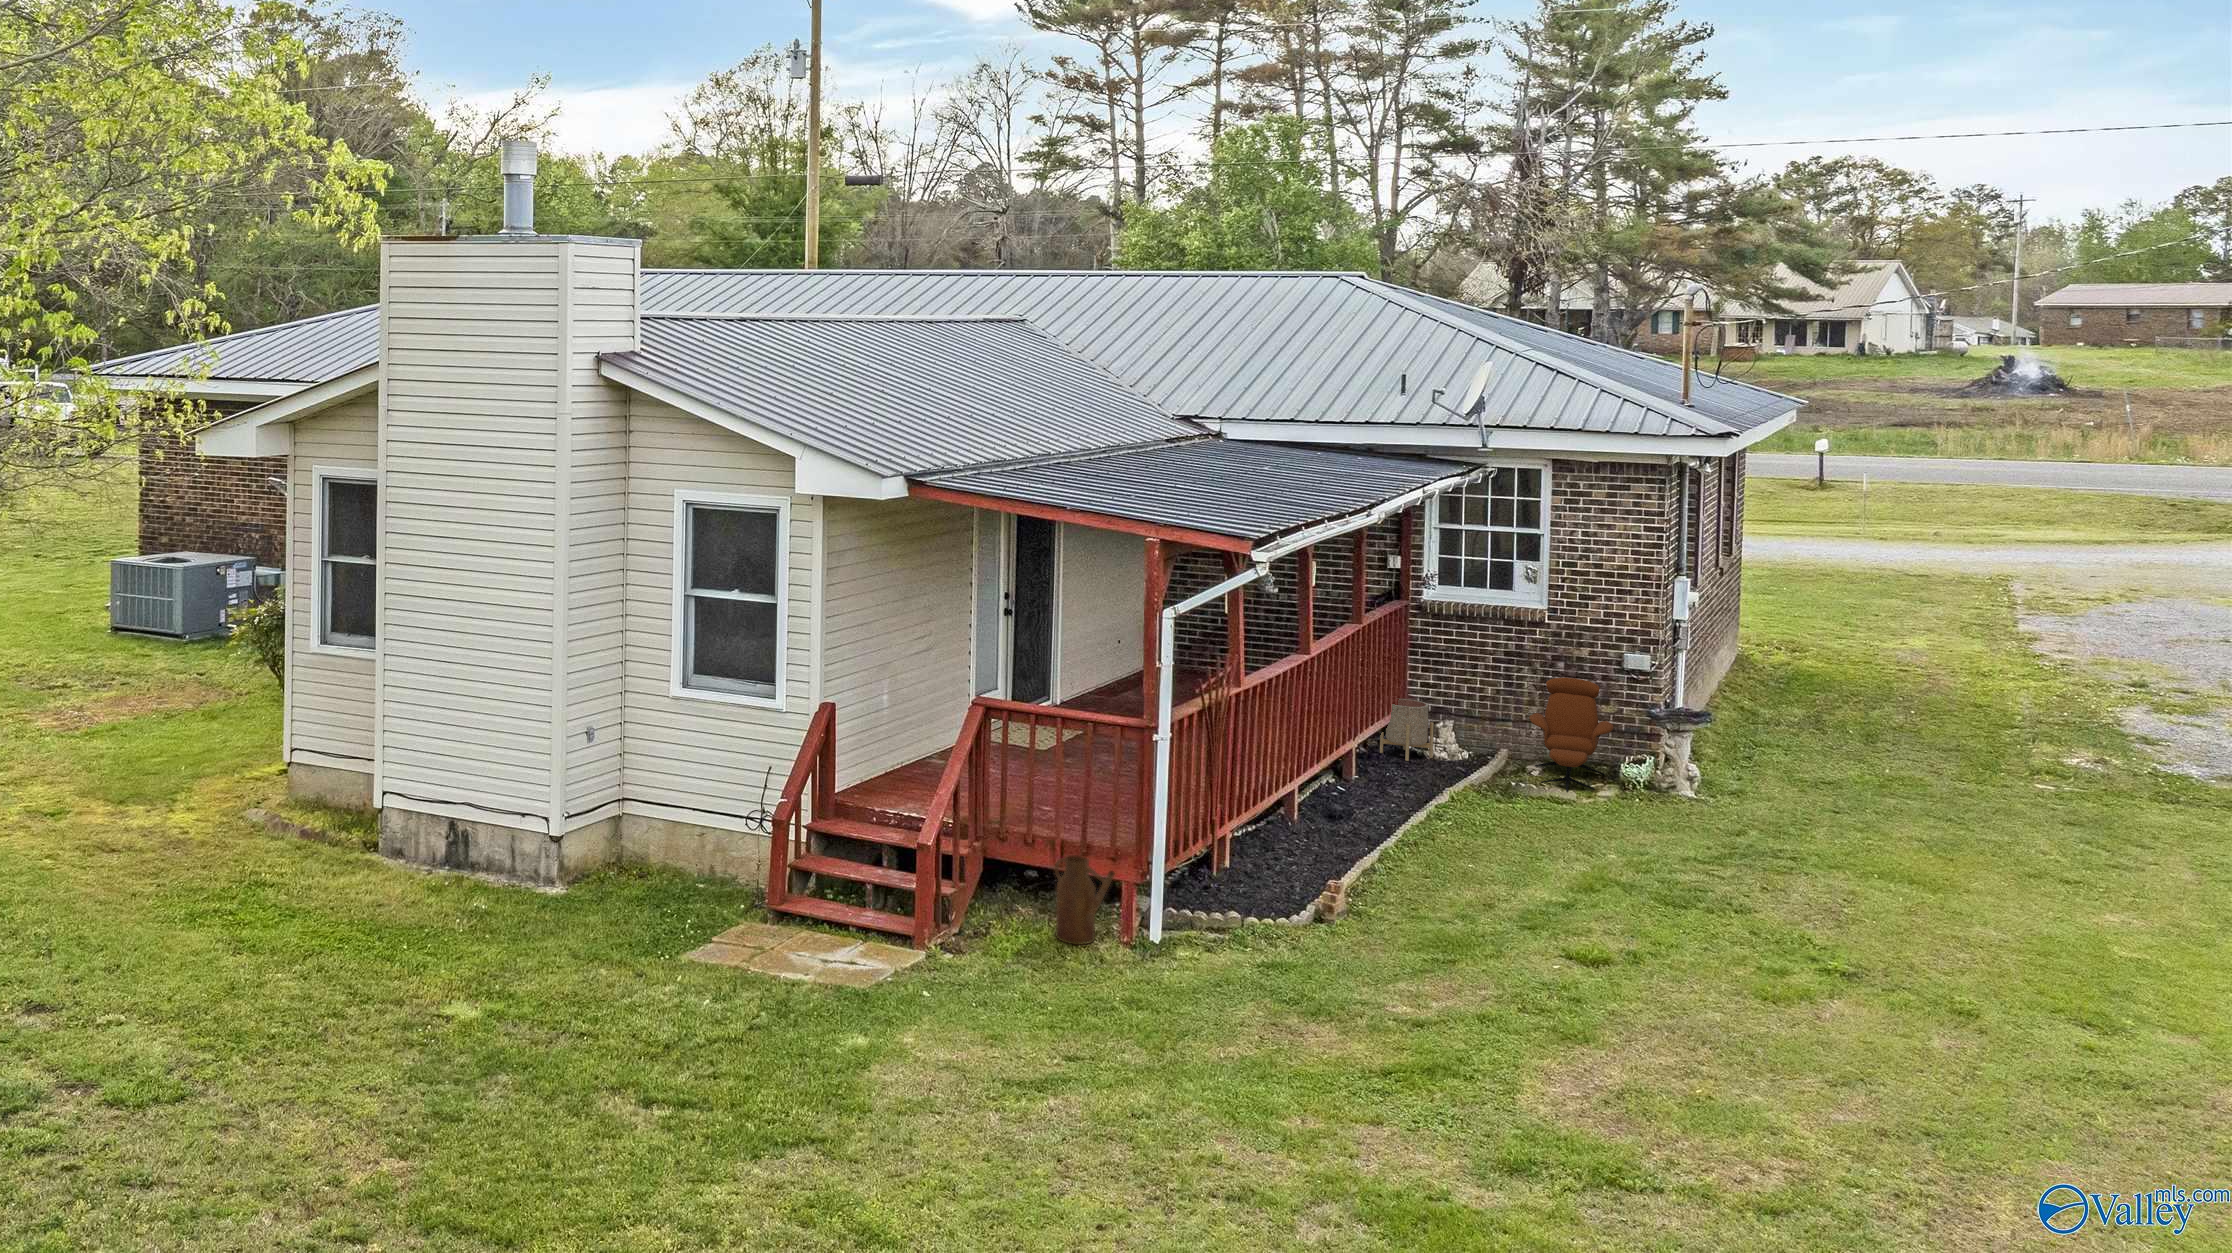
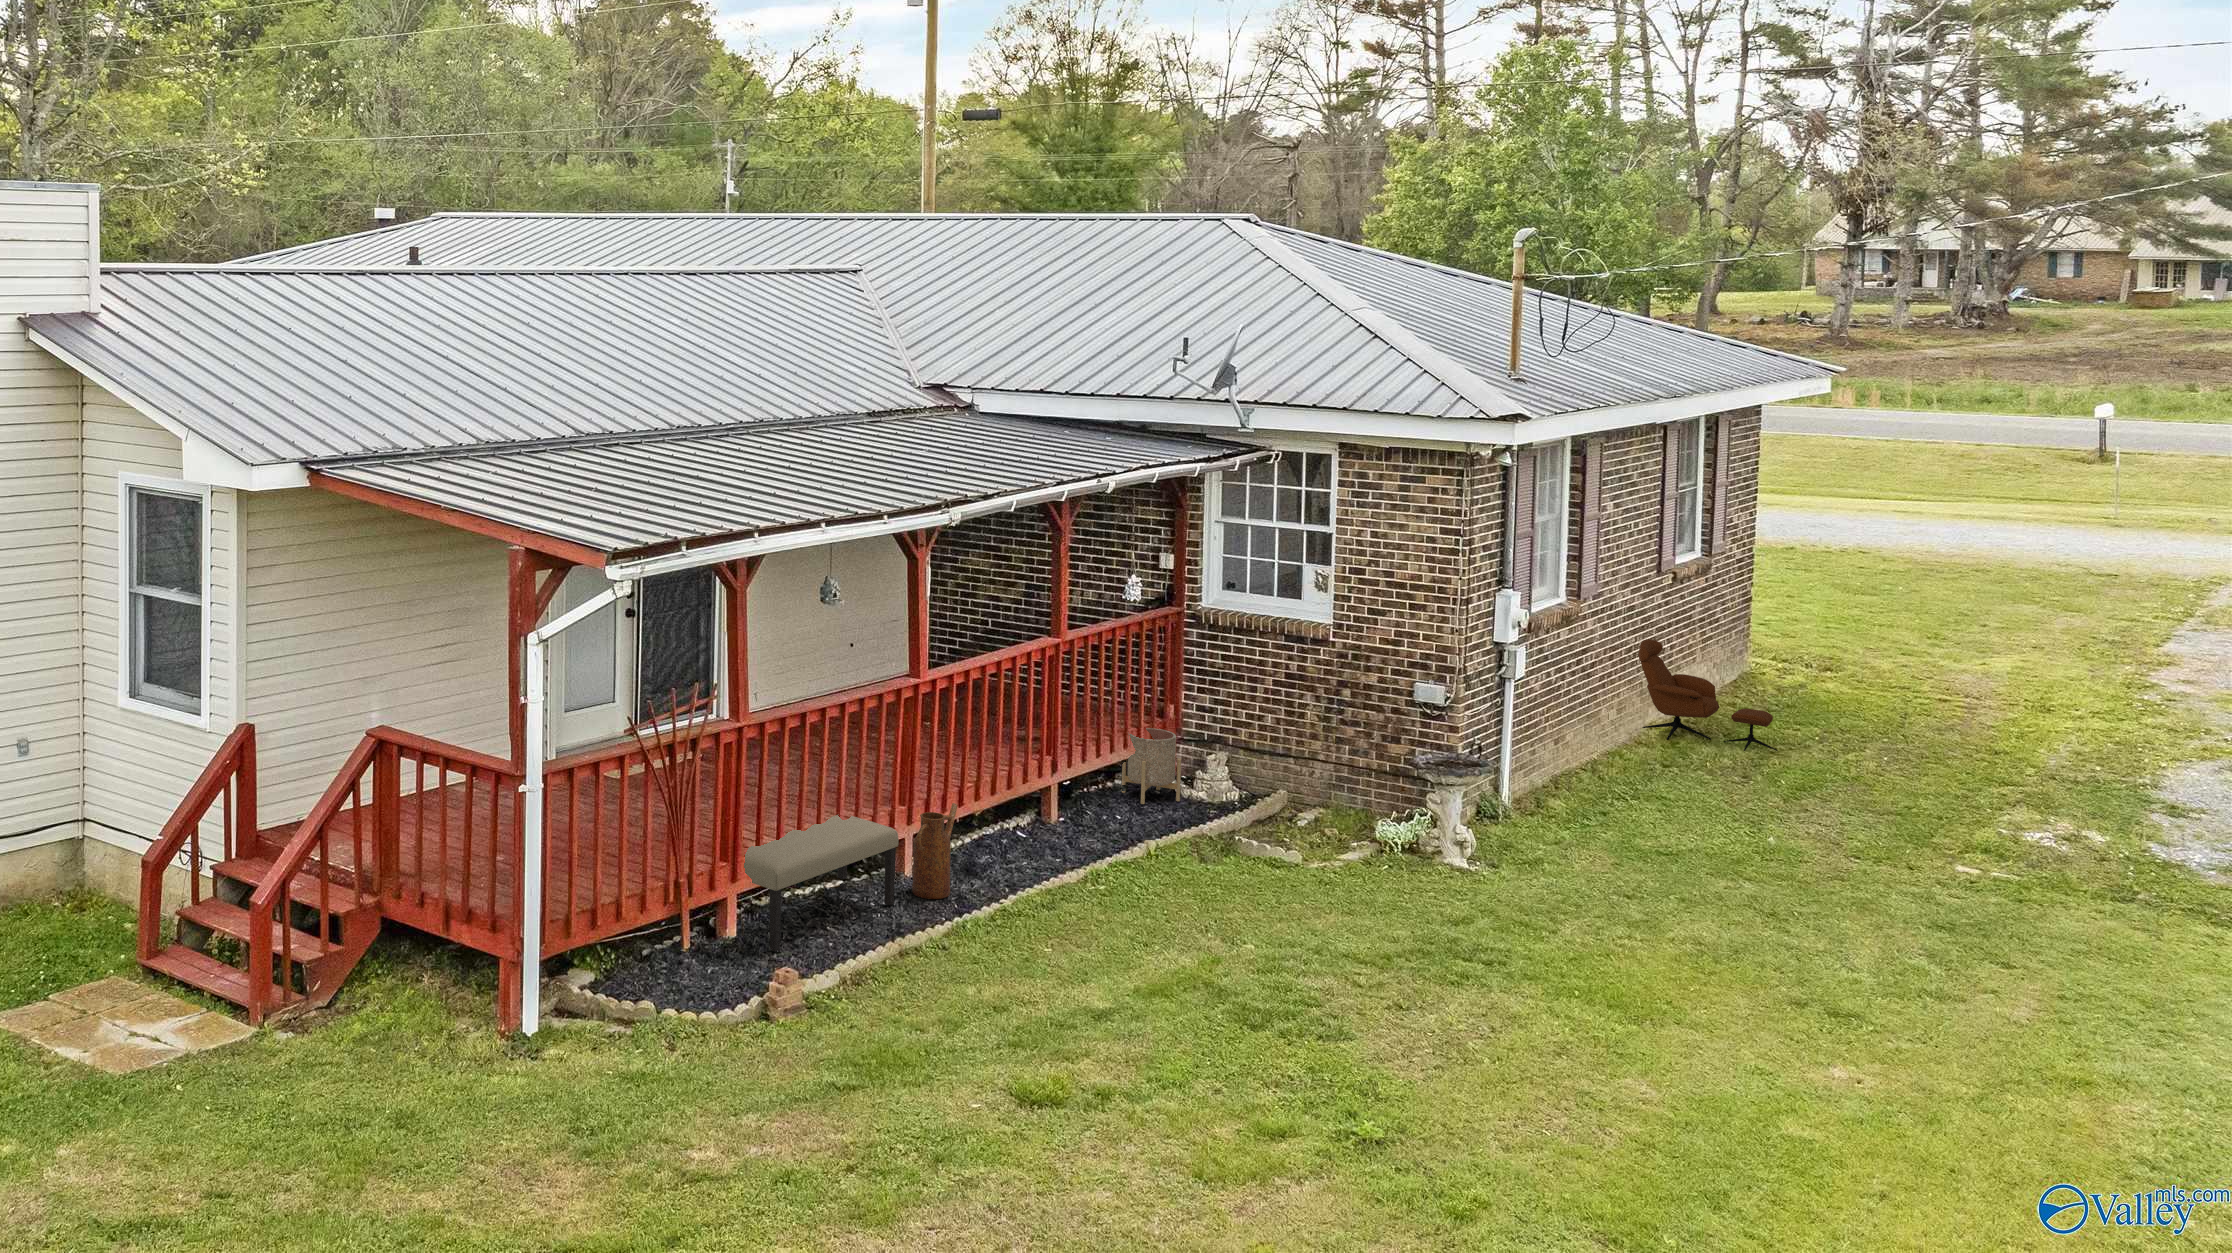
lounge chair: present [1529,678,1613,792] -> present [1639,639,1778,751]
bench: none [1207,770,1319,884] -> present [744,815,899,951]
watering can: present [1055,855,1115,945] -> present [912,803,958,899]

